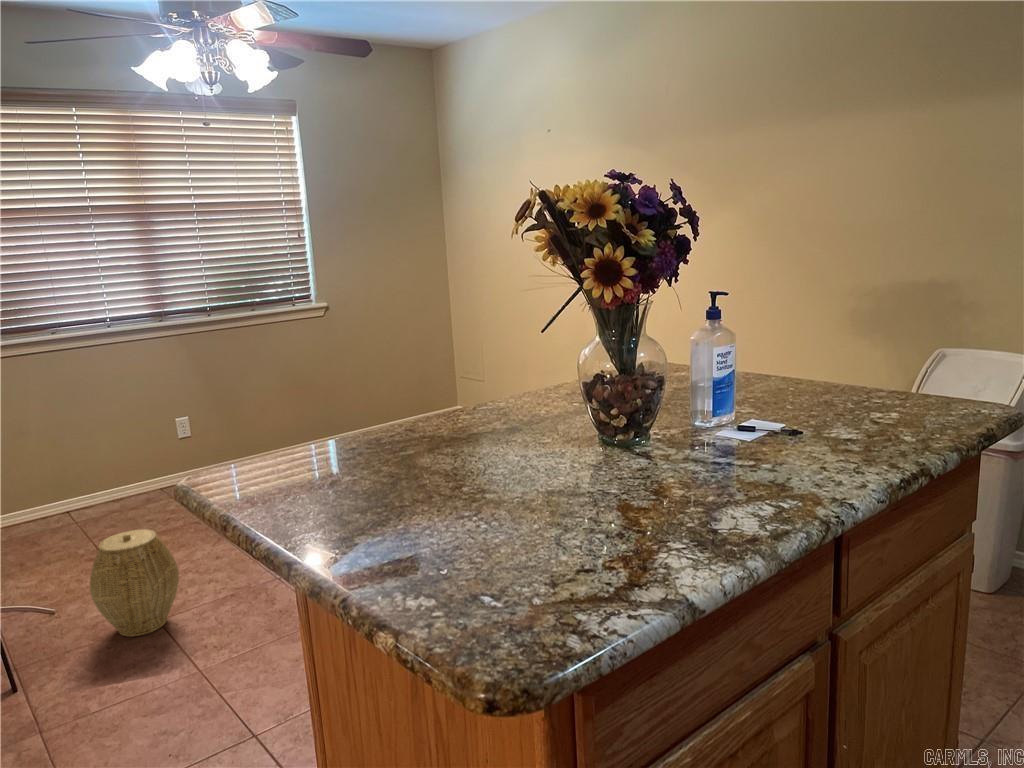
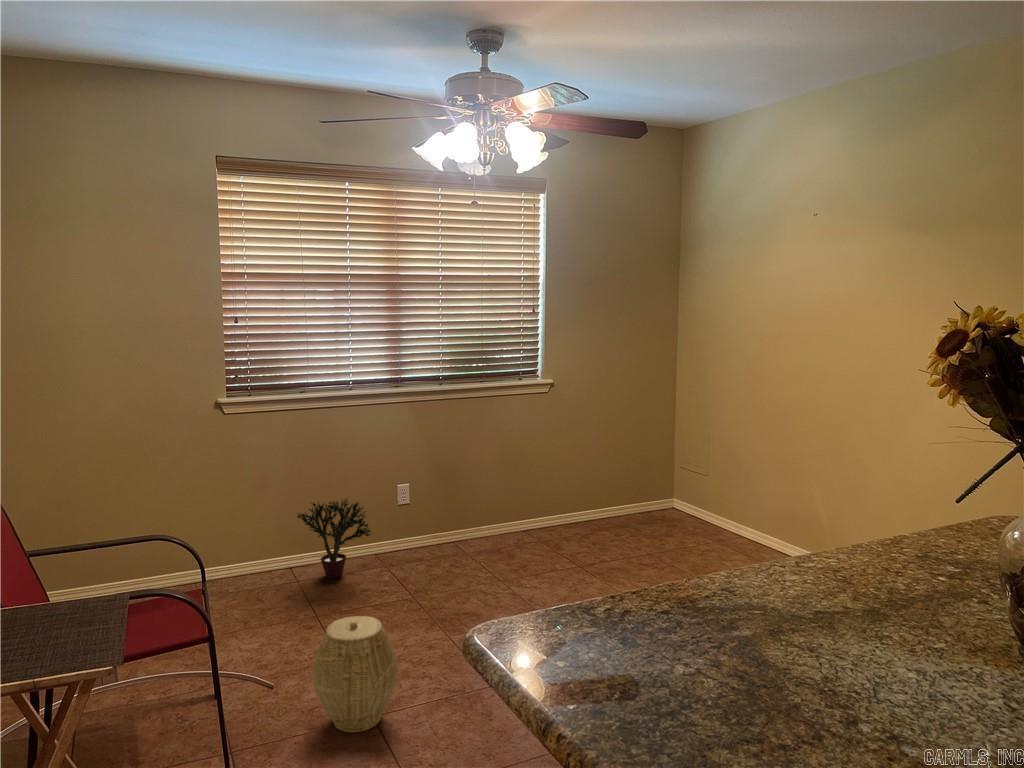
potted plant: none [63,437,150,519] -> present [297,499,371,578]

